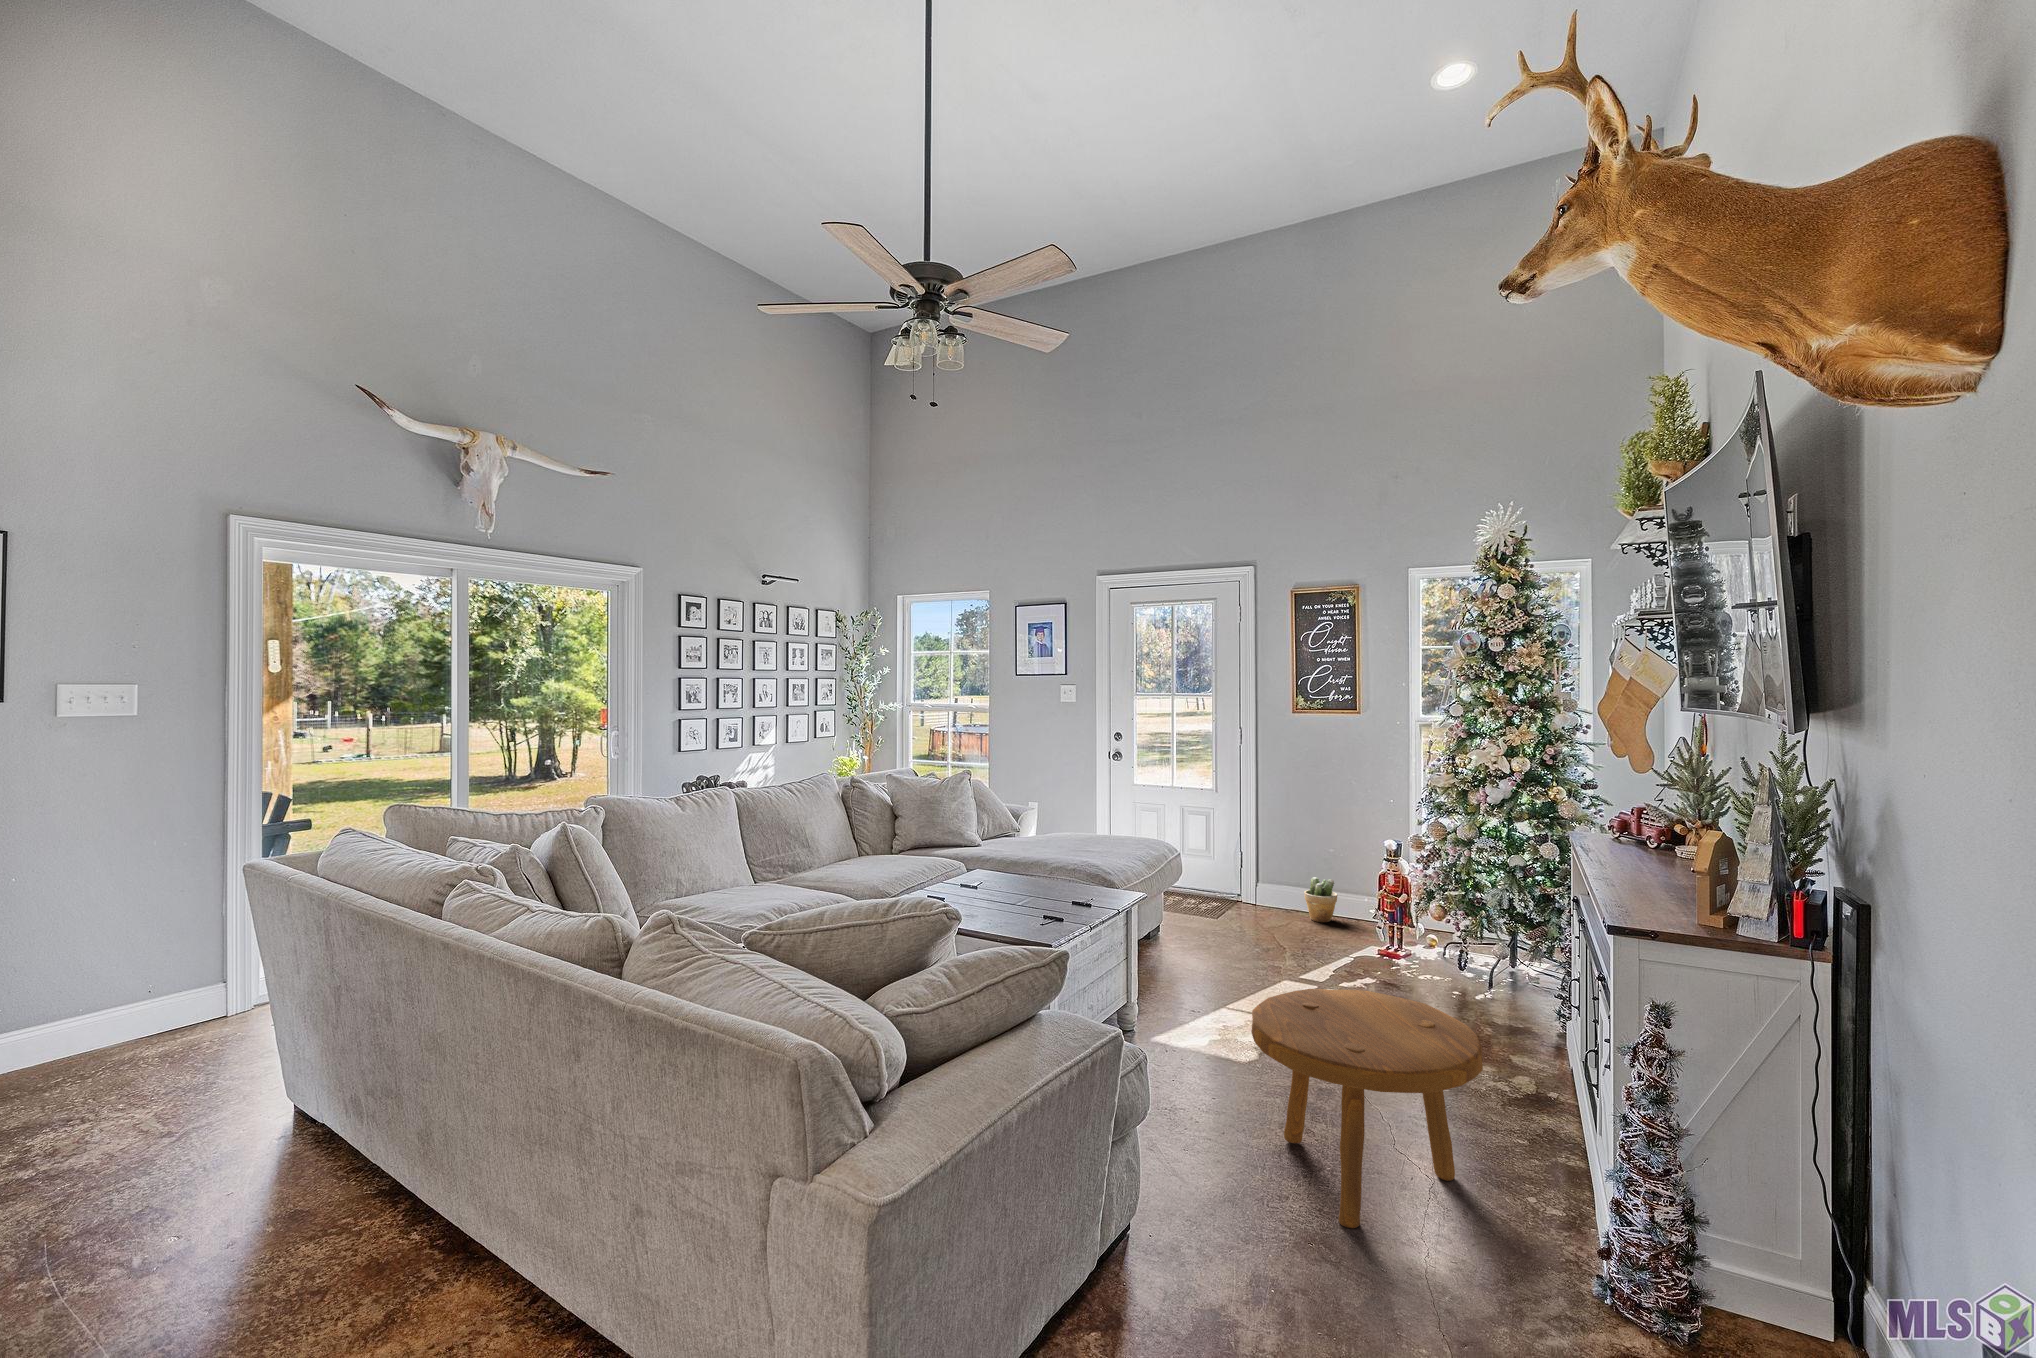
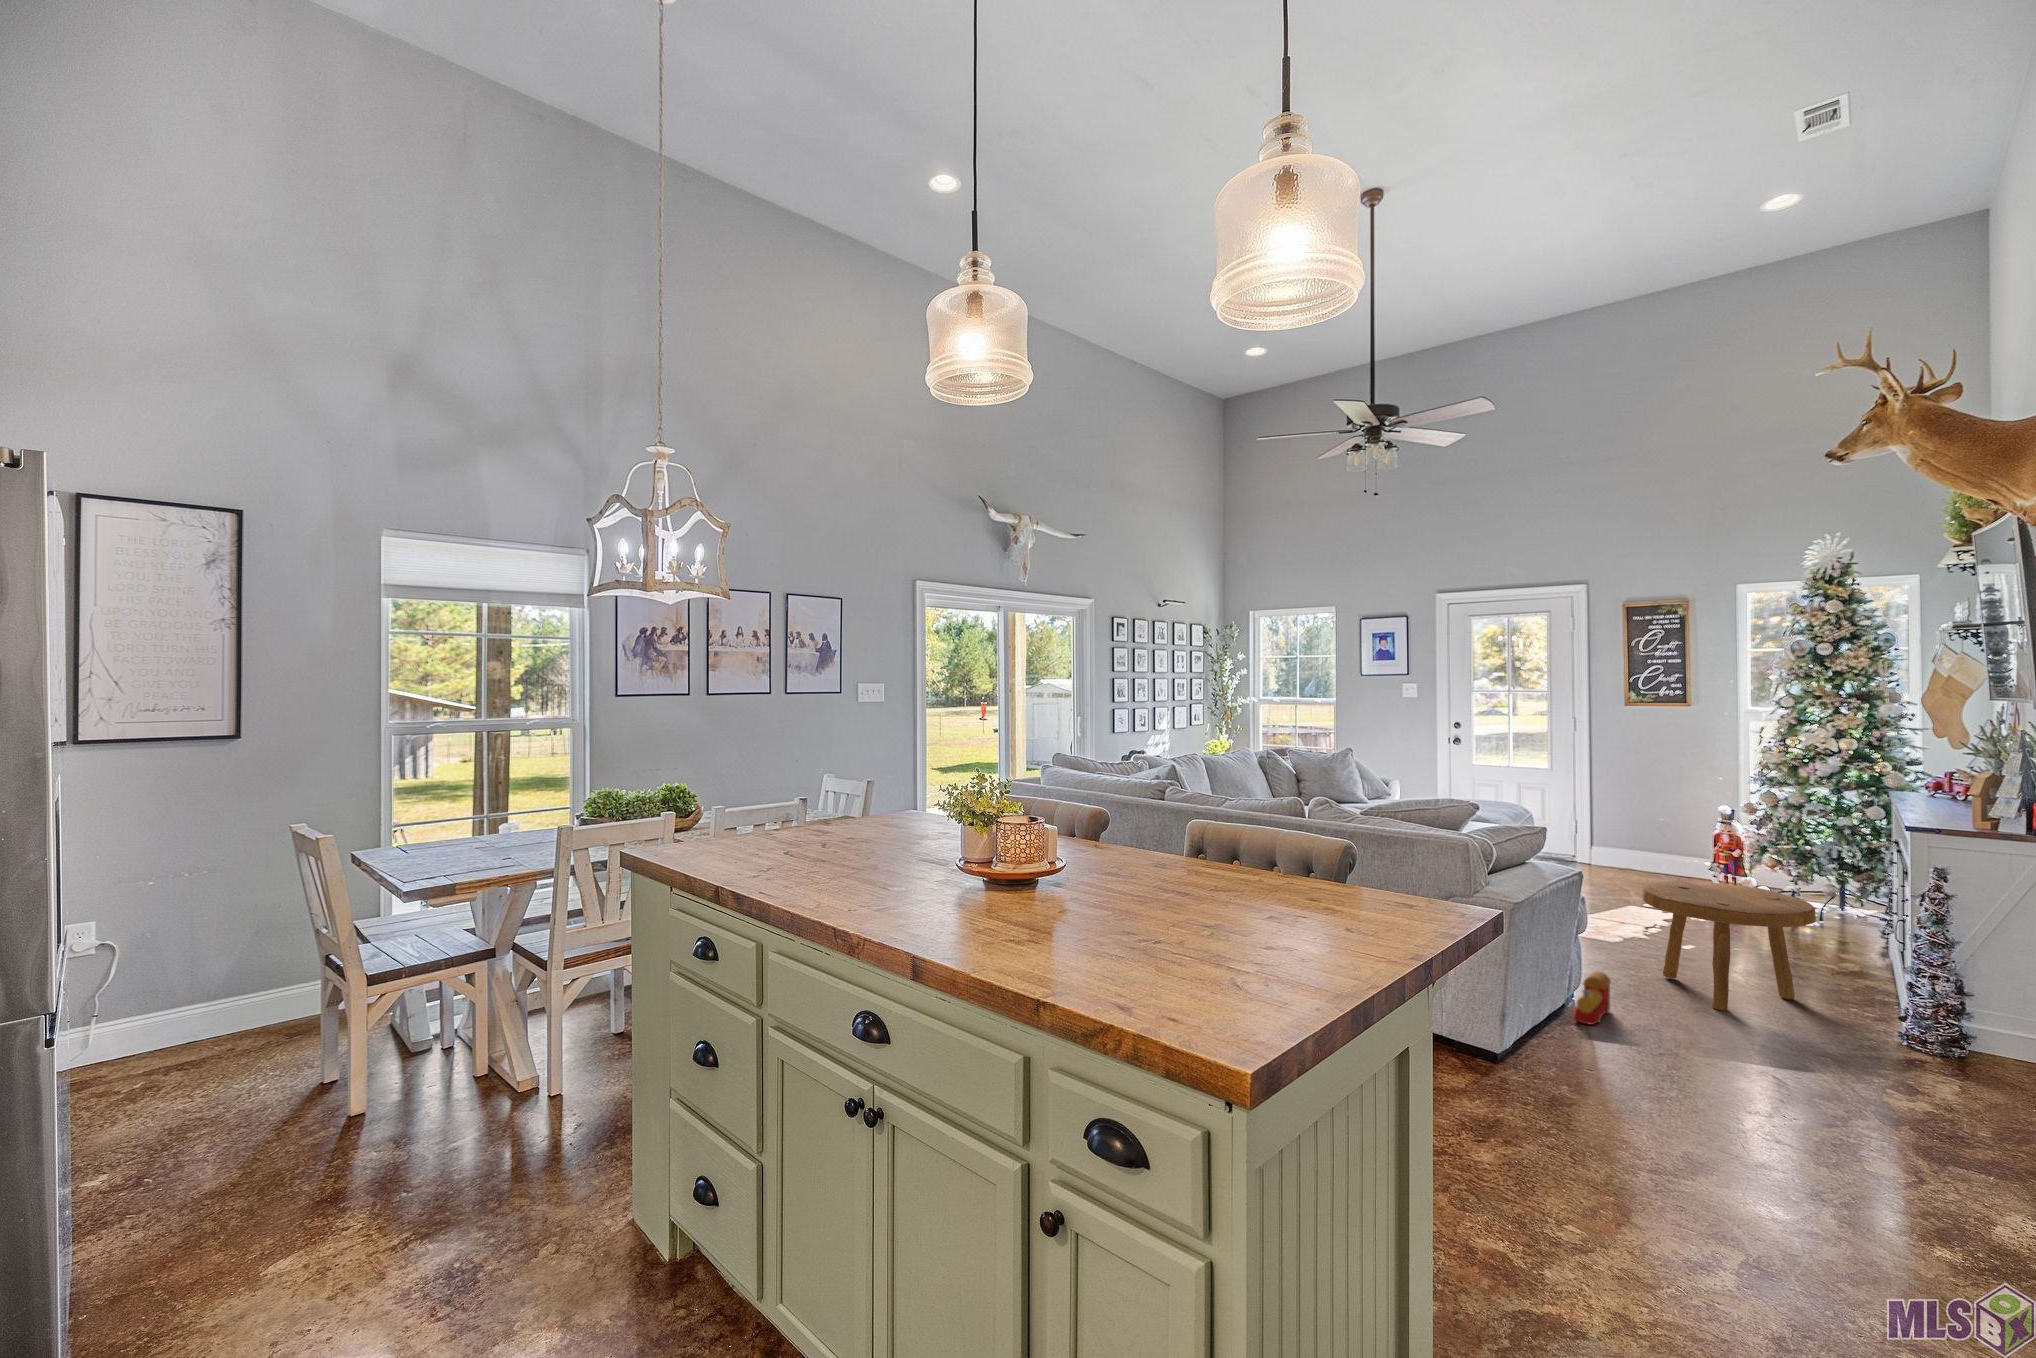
potted plant: present [1304,877,1337,922] -> none [1639,842,1671,878]
toy train: none [1108,1188,1182,1317] -> present [1574,971,1611,1025]

